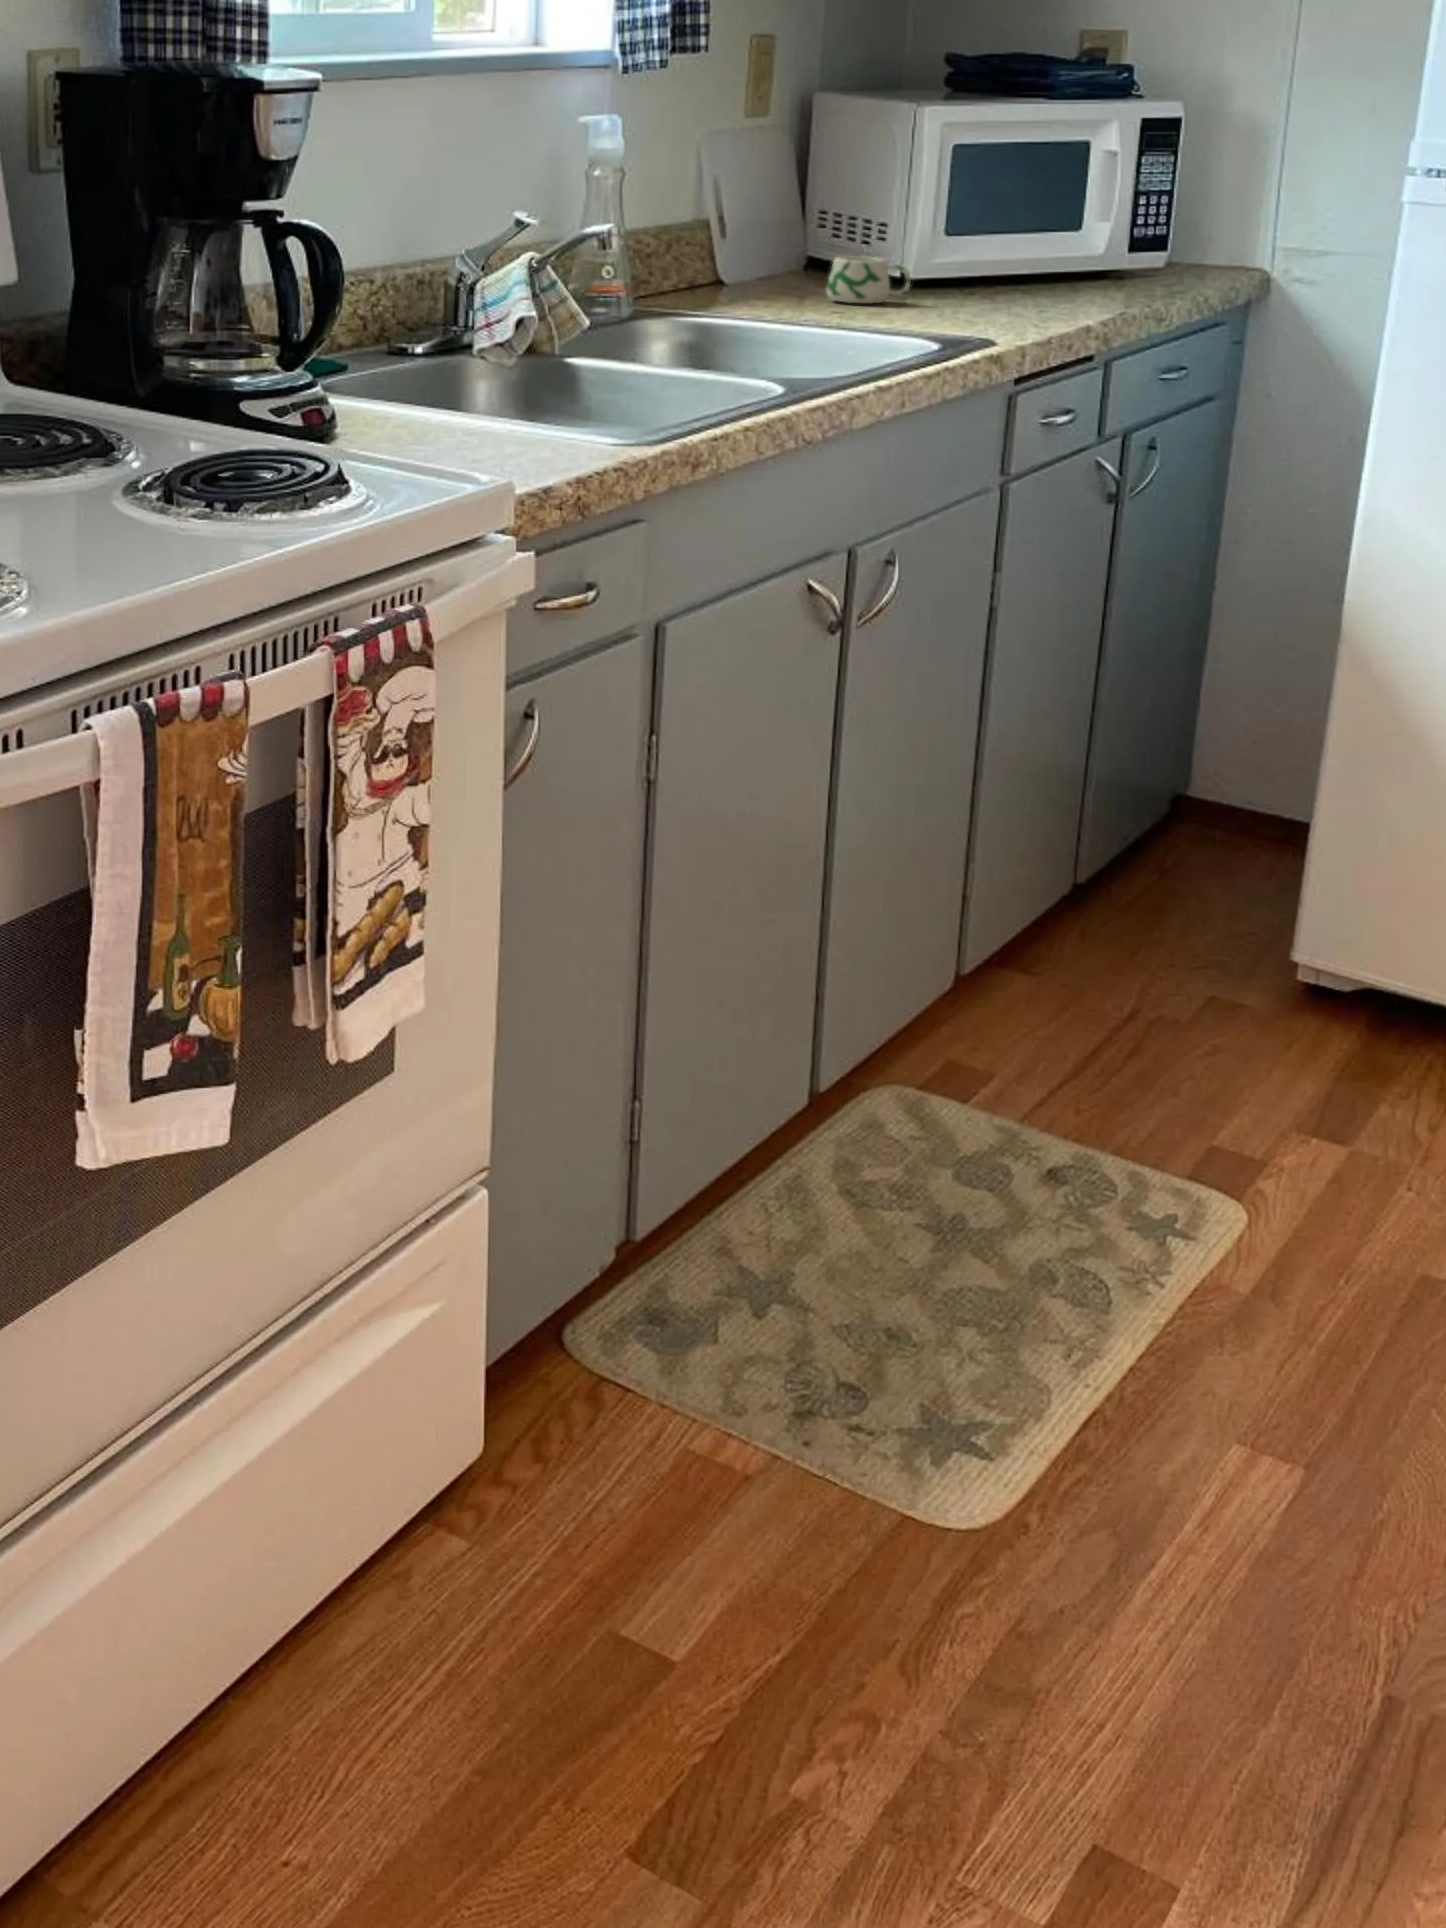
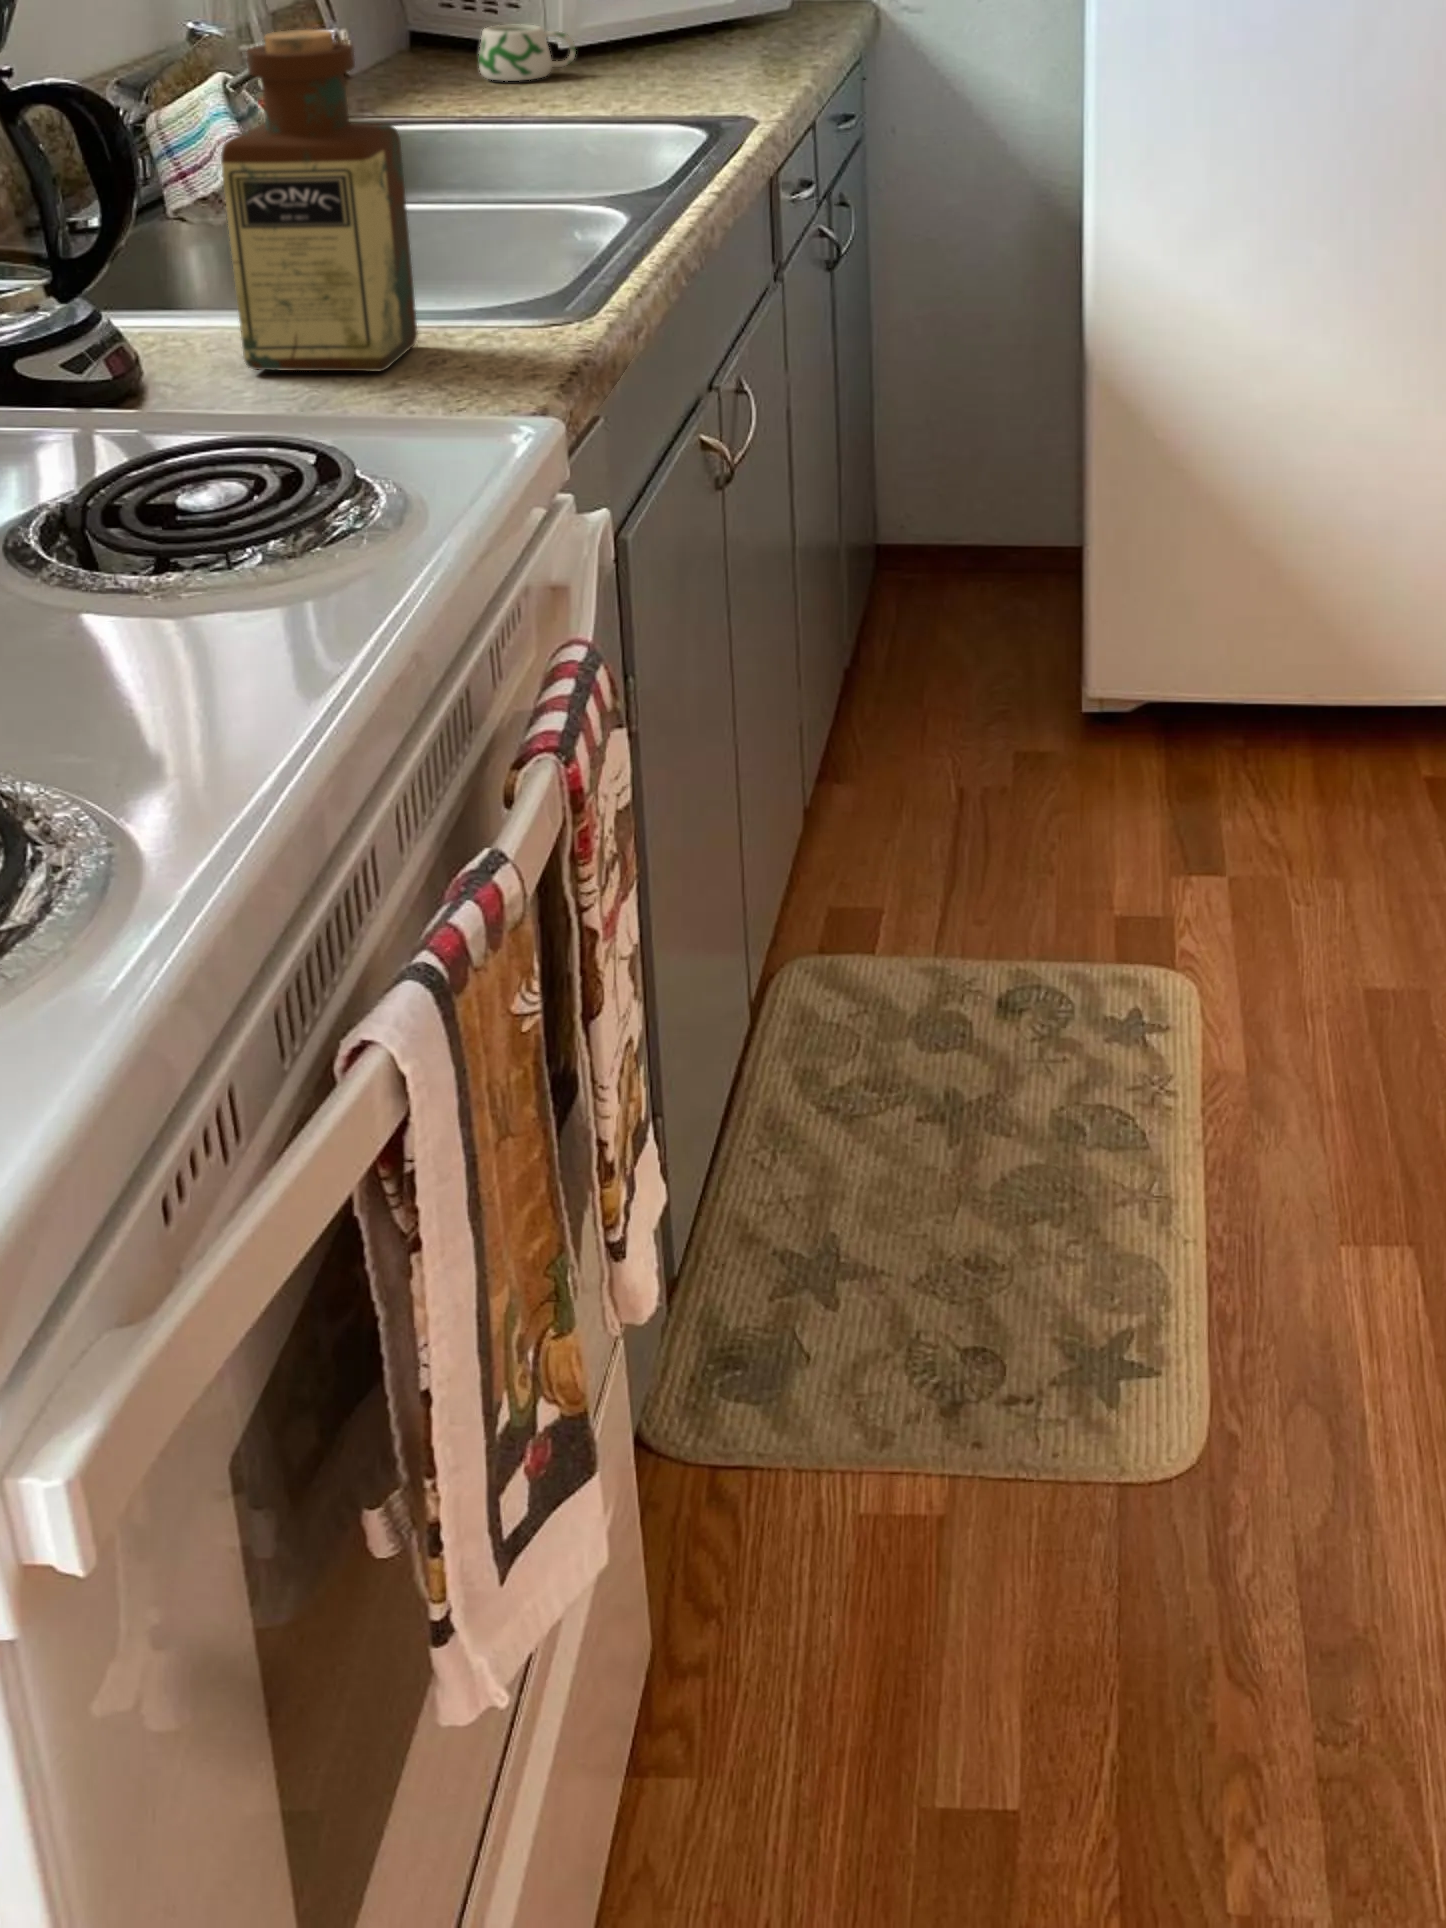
bottle: none [392,191,524,436] -> present [221,30,418,371]

